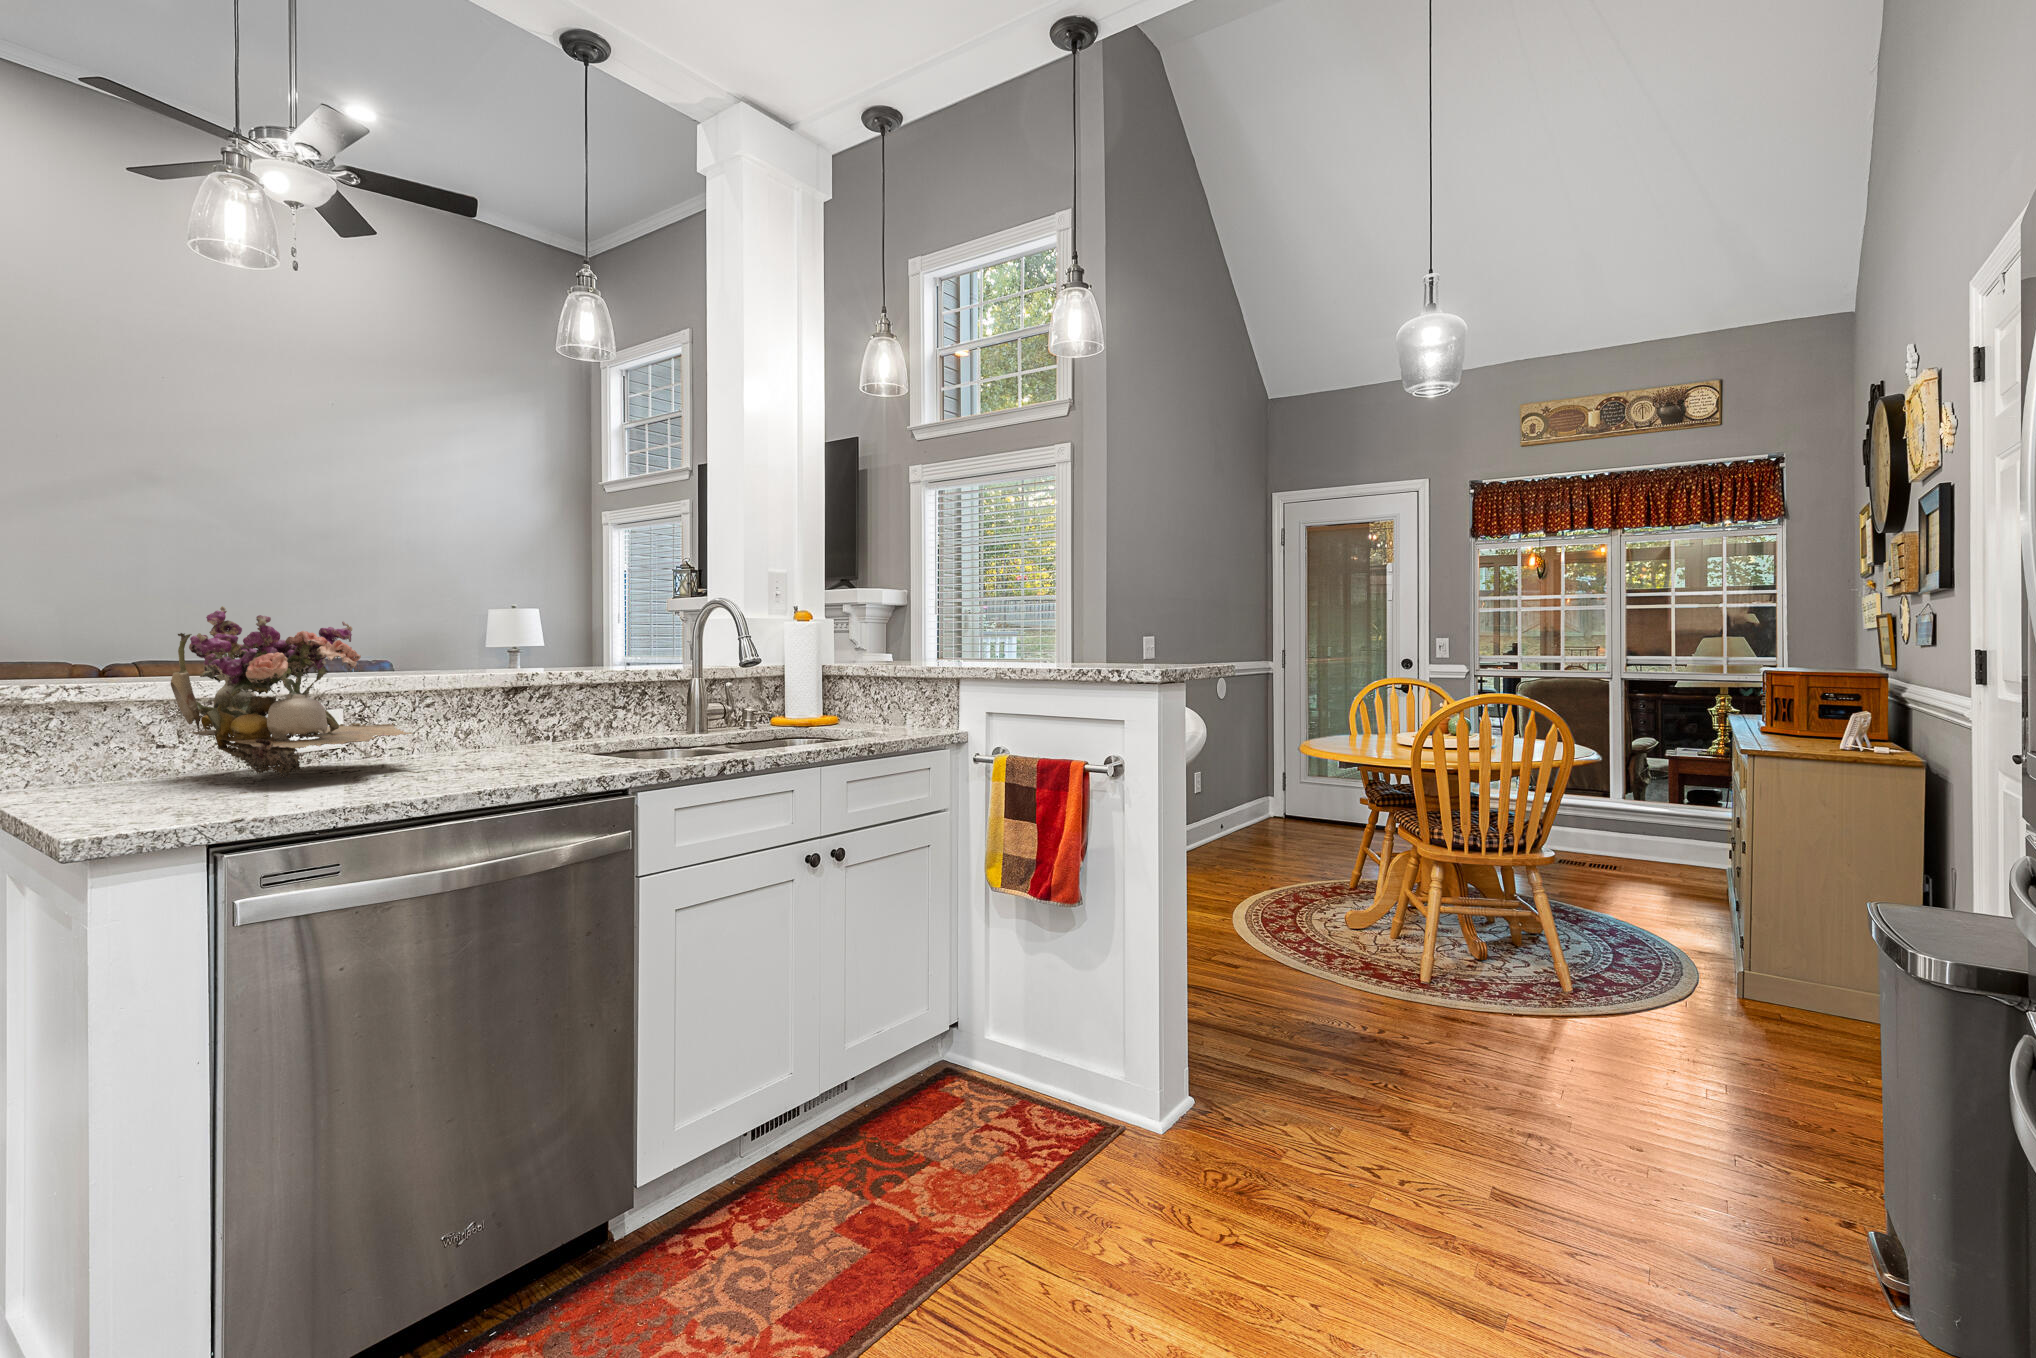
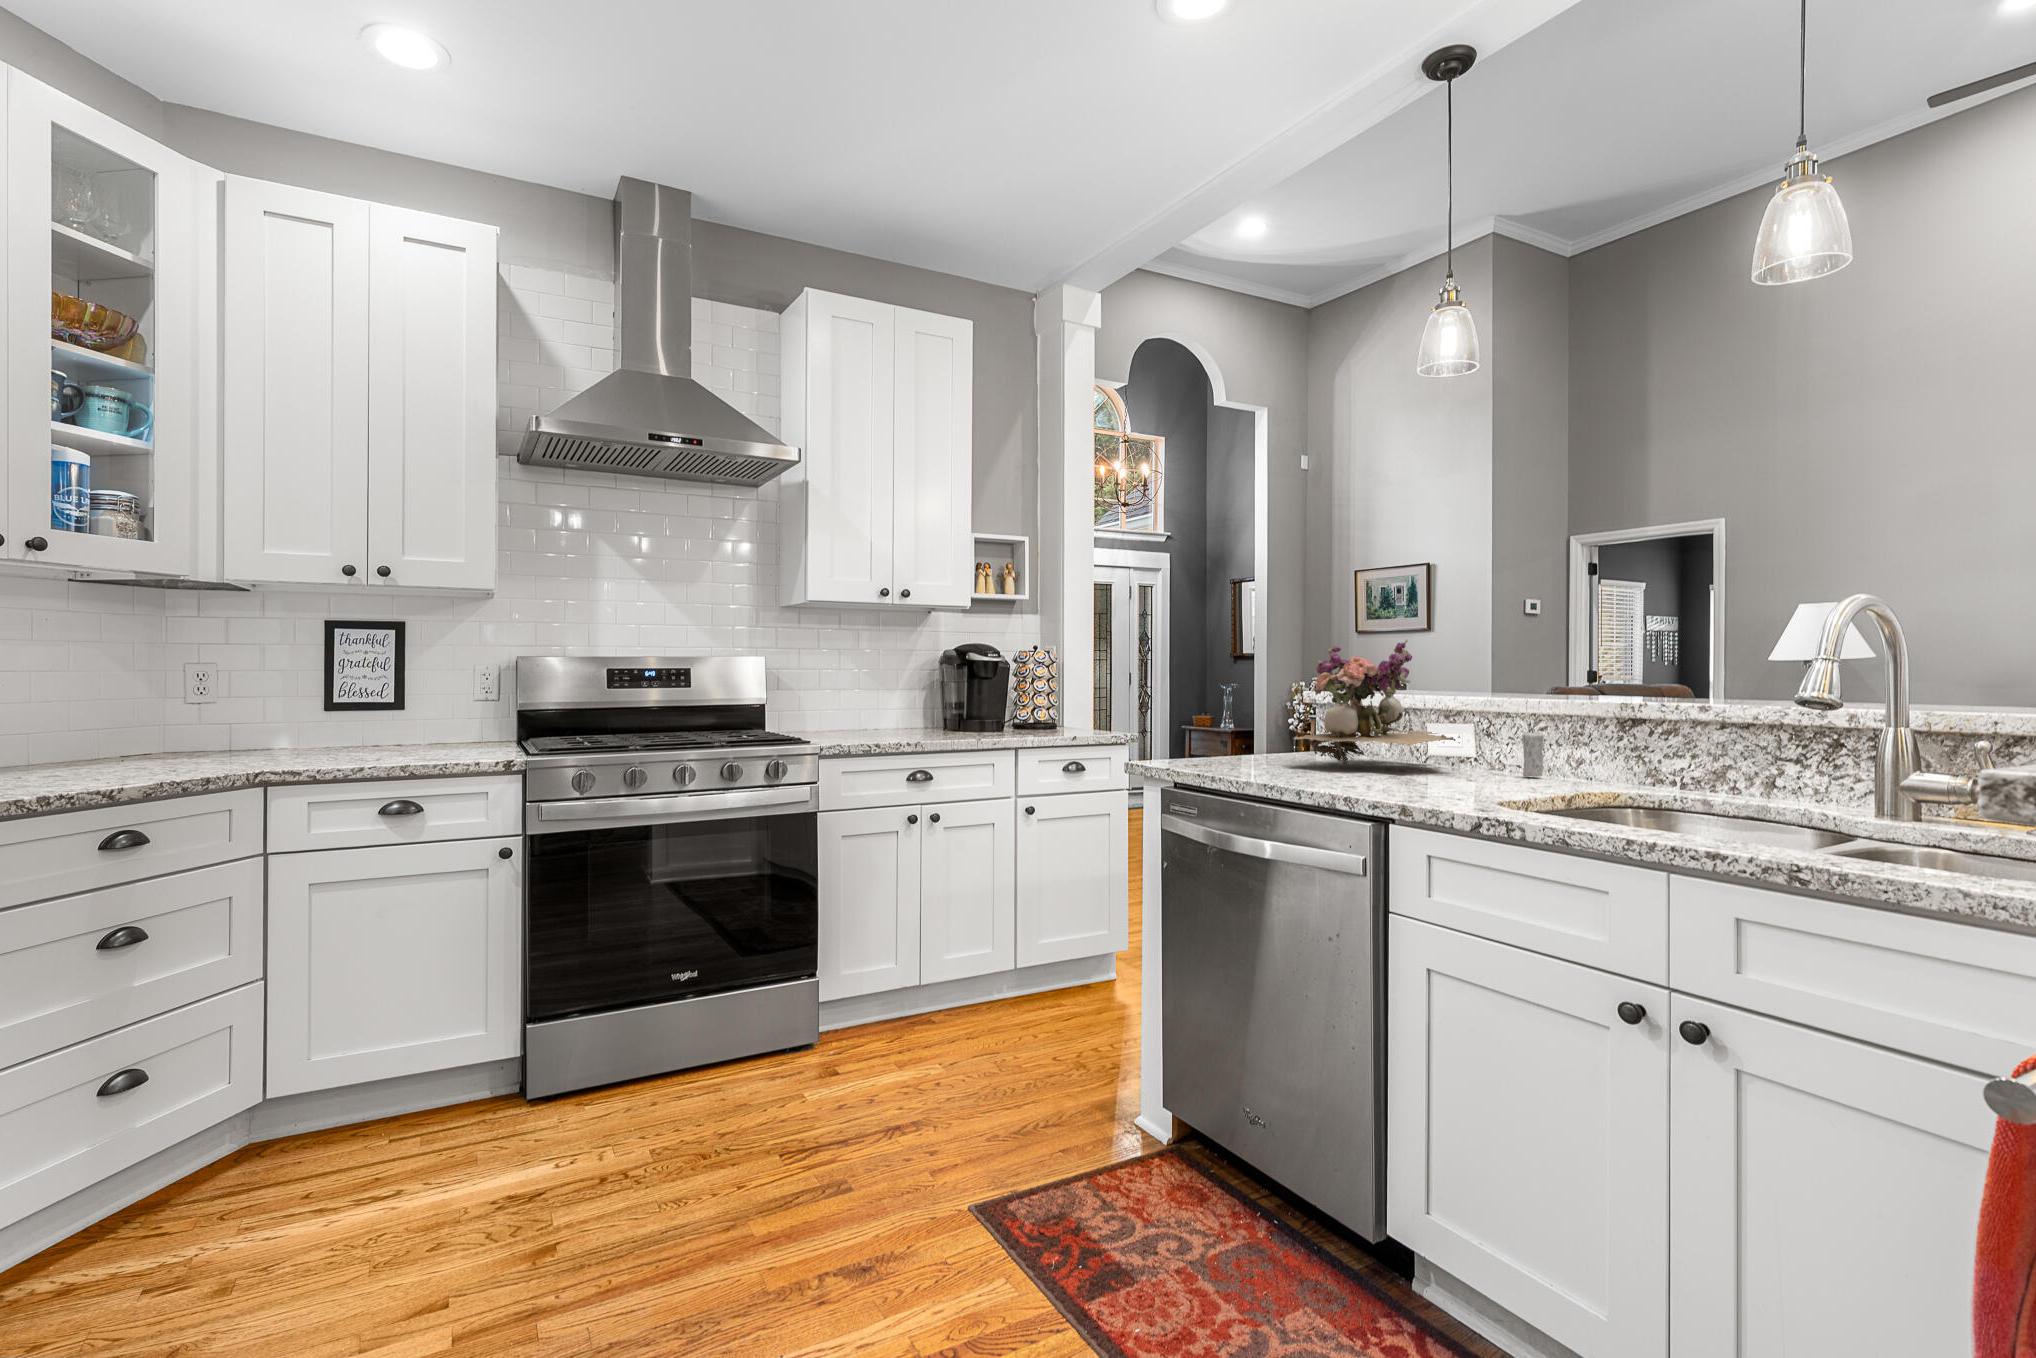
candle: none [430,699,453,754] -> present [1522,727,1544,777]

